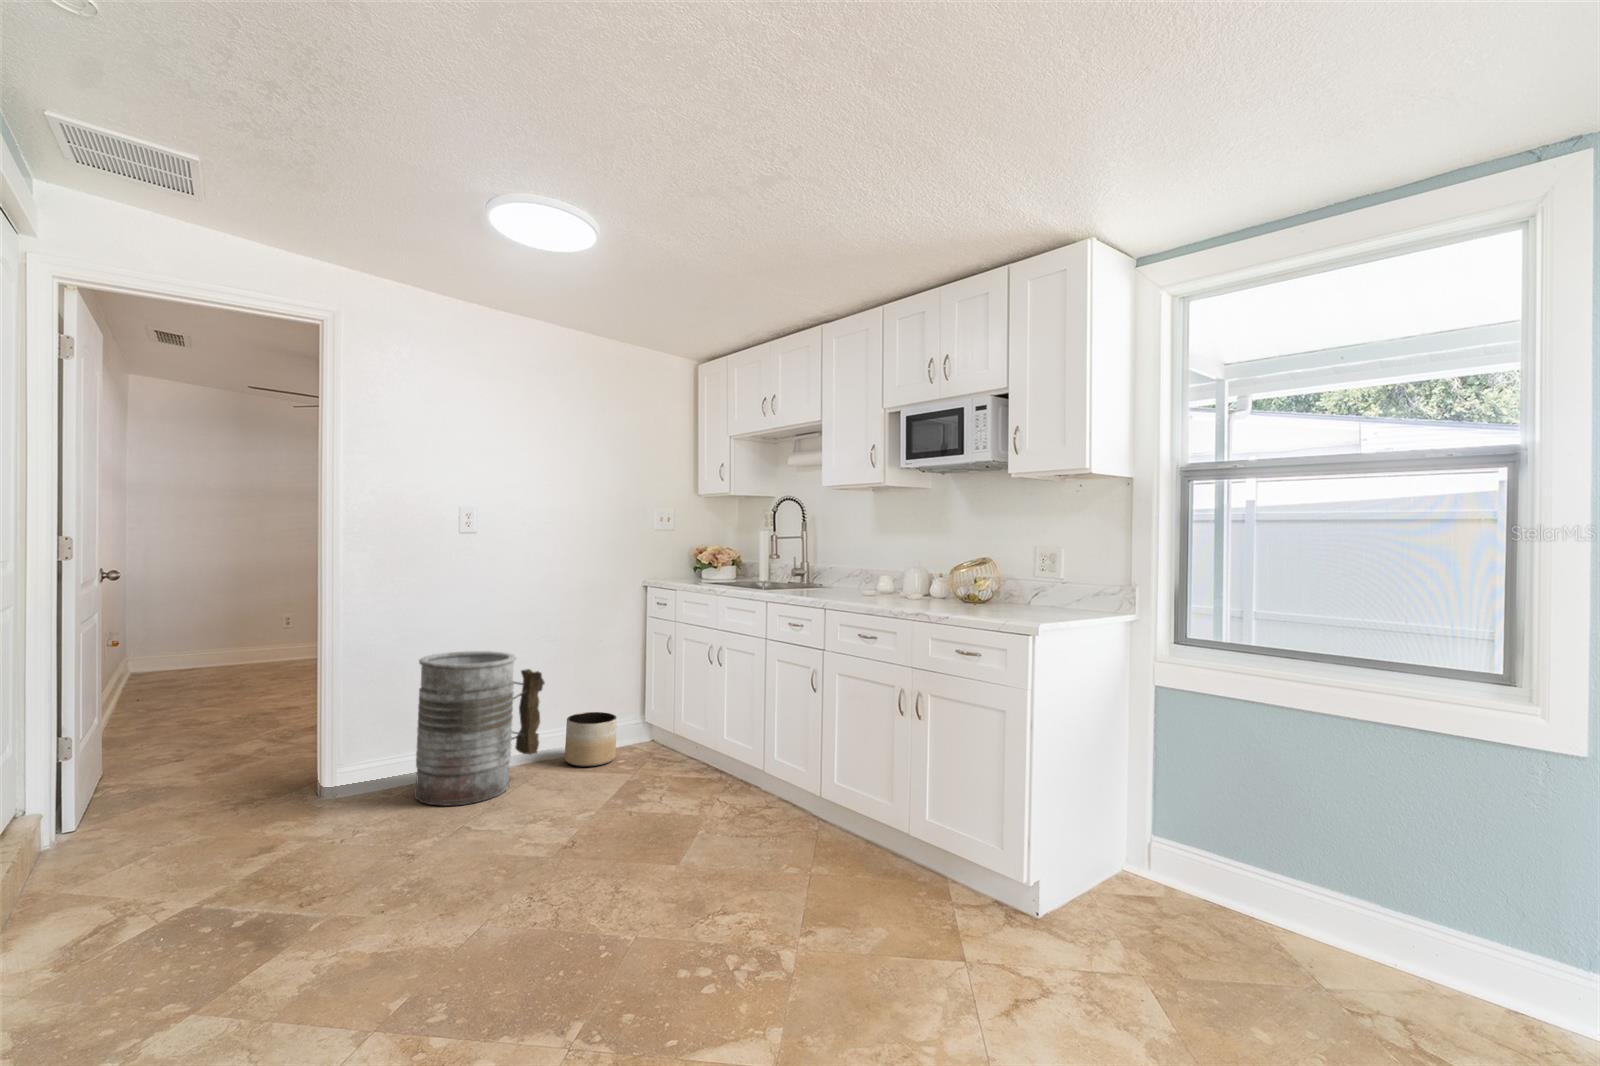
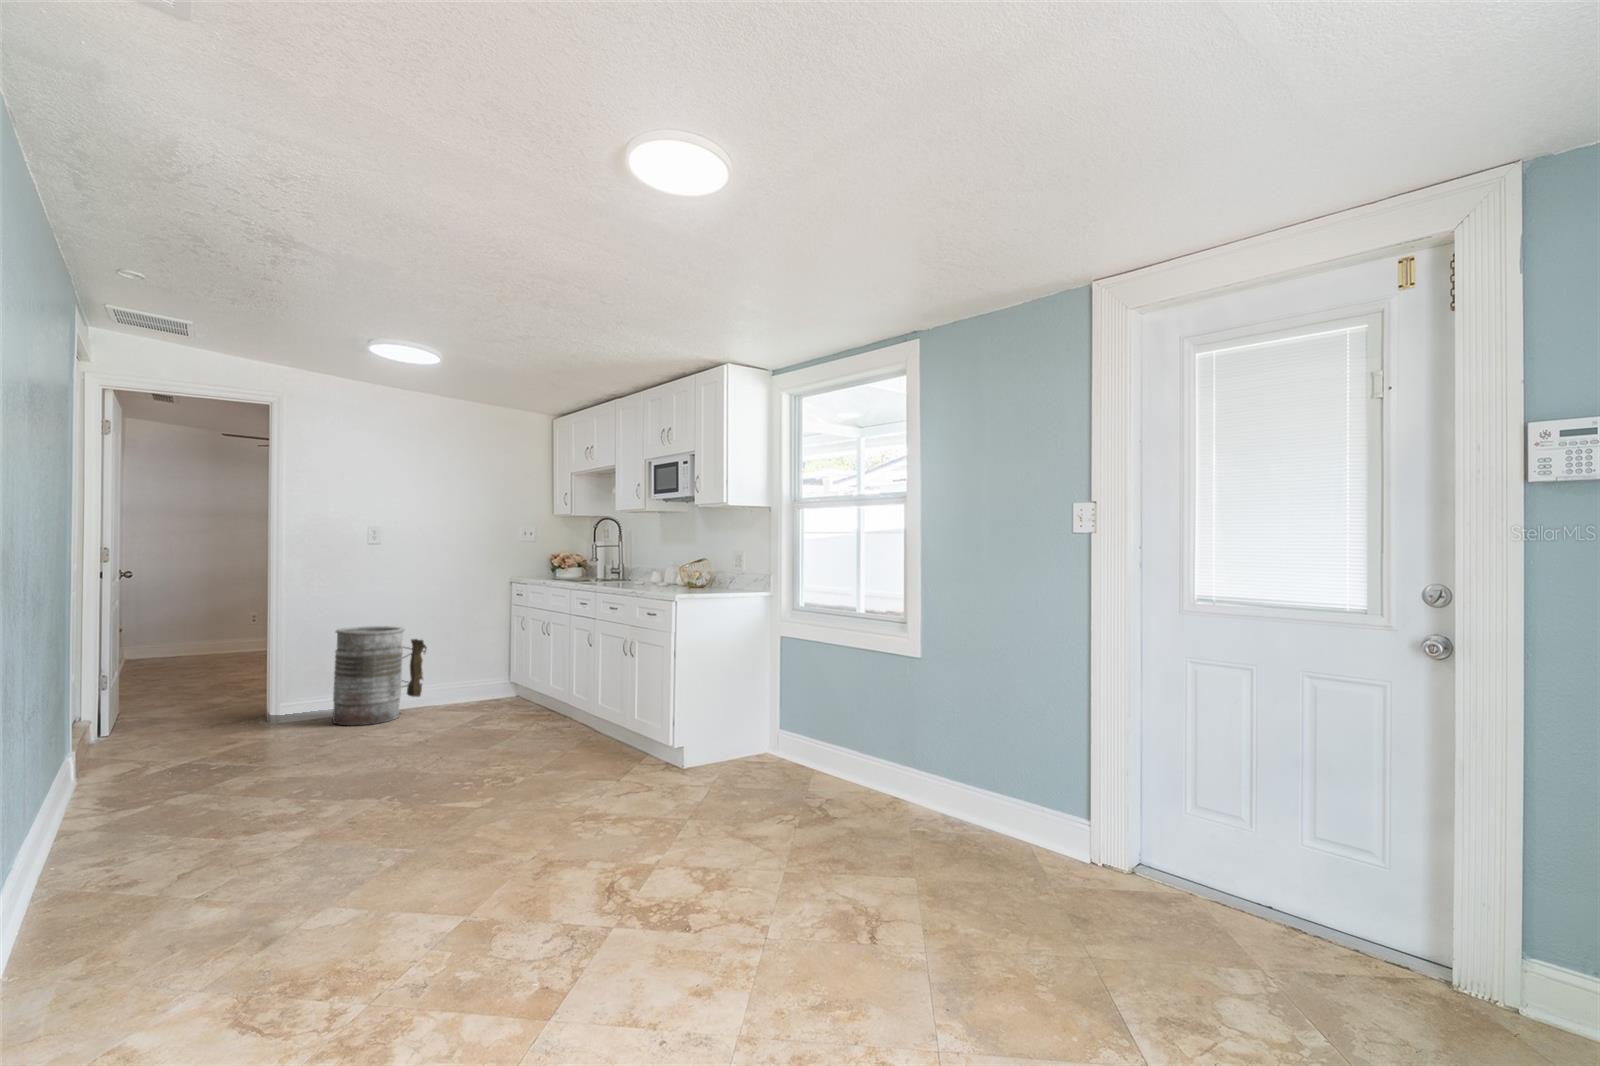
planter: present [565,712,617,767] -> none [445,672,484,708]

